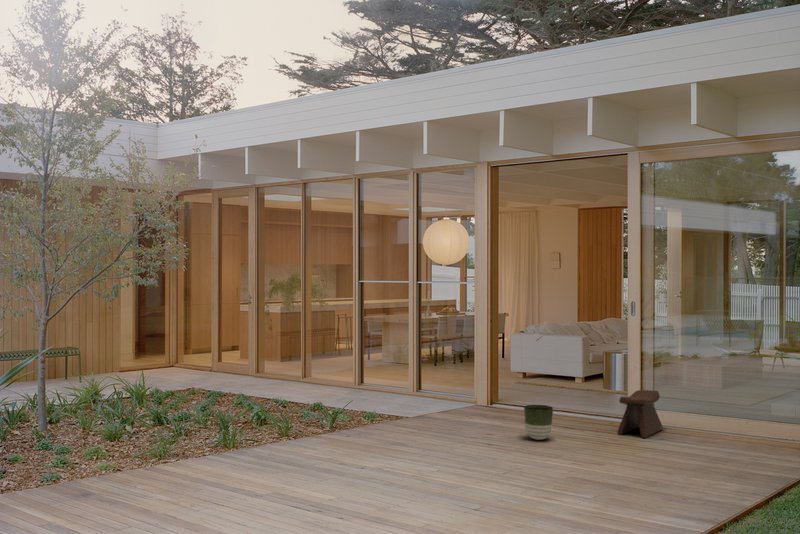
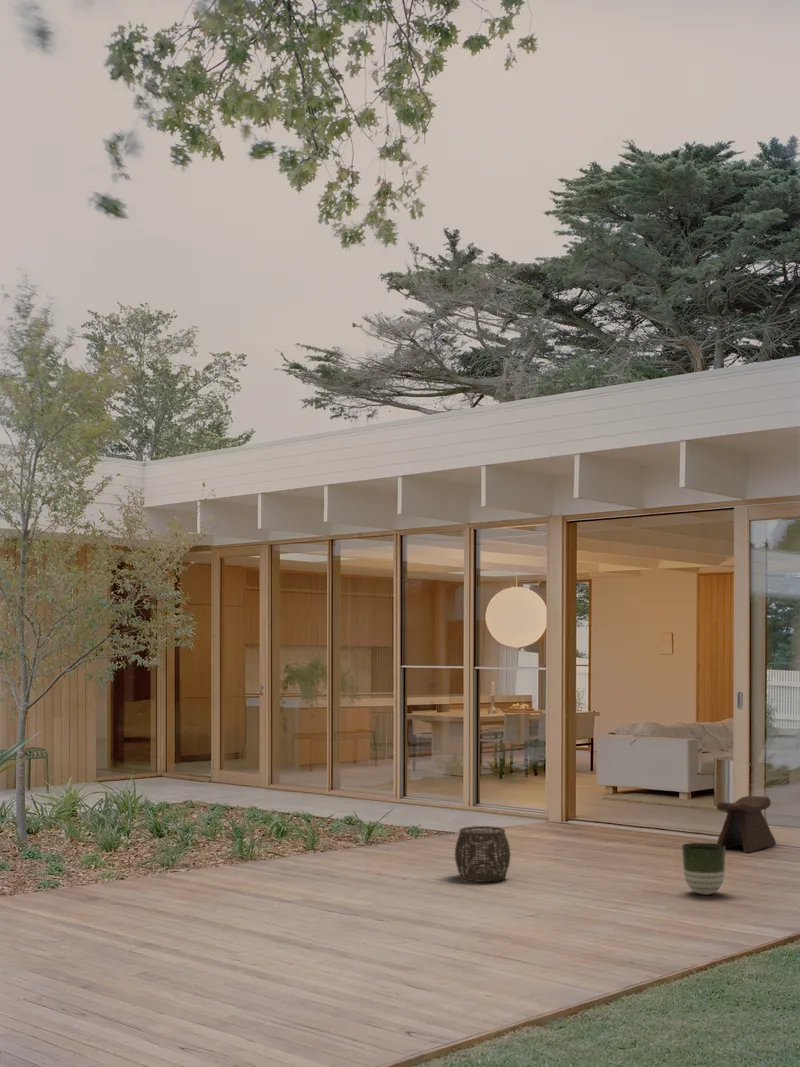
planter: present [524,405,553,440] -> present [682,843,725,895]
woven basket: none [412,426,461,478] -> present [455,826,510,882]

